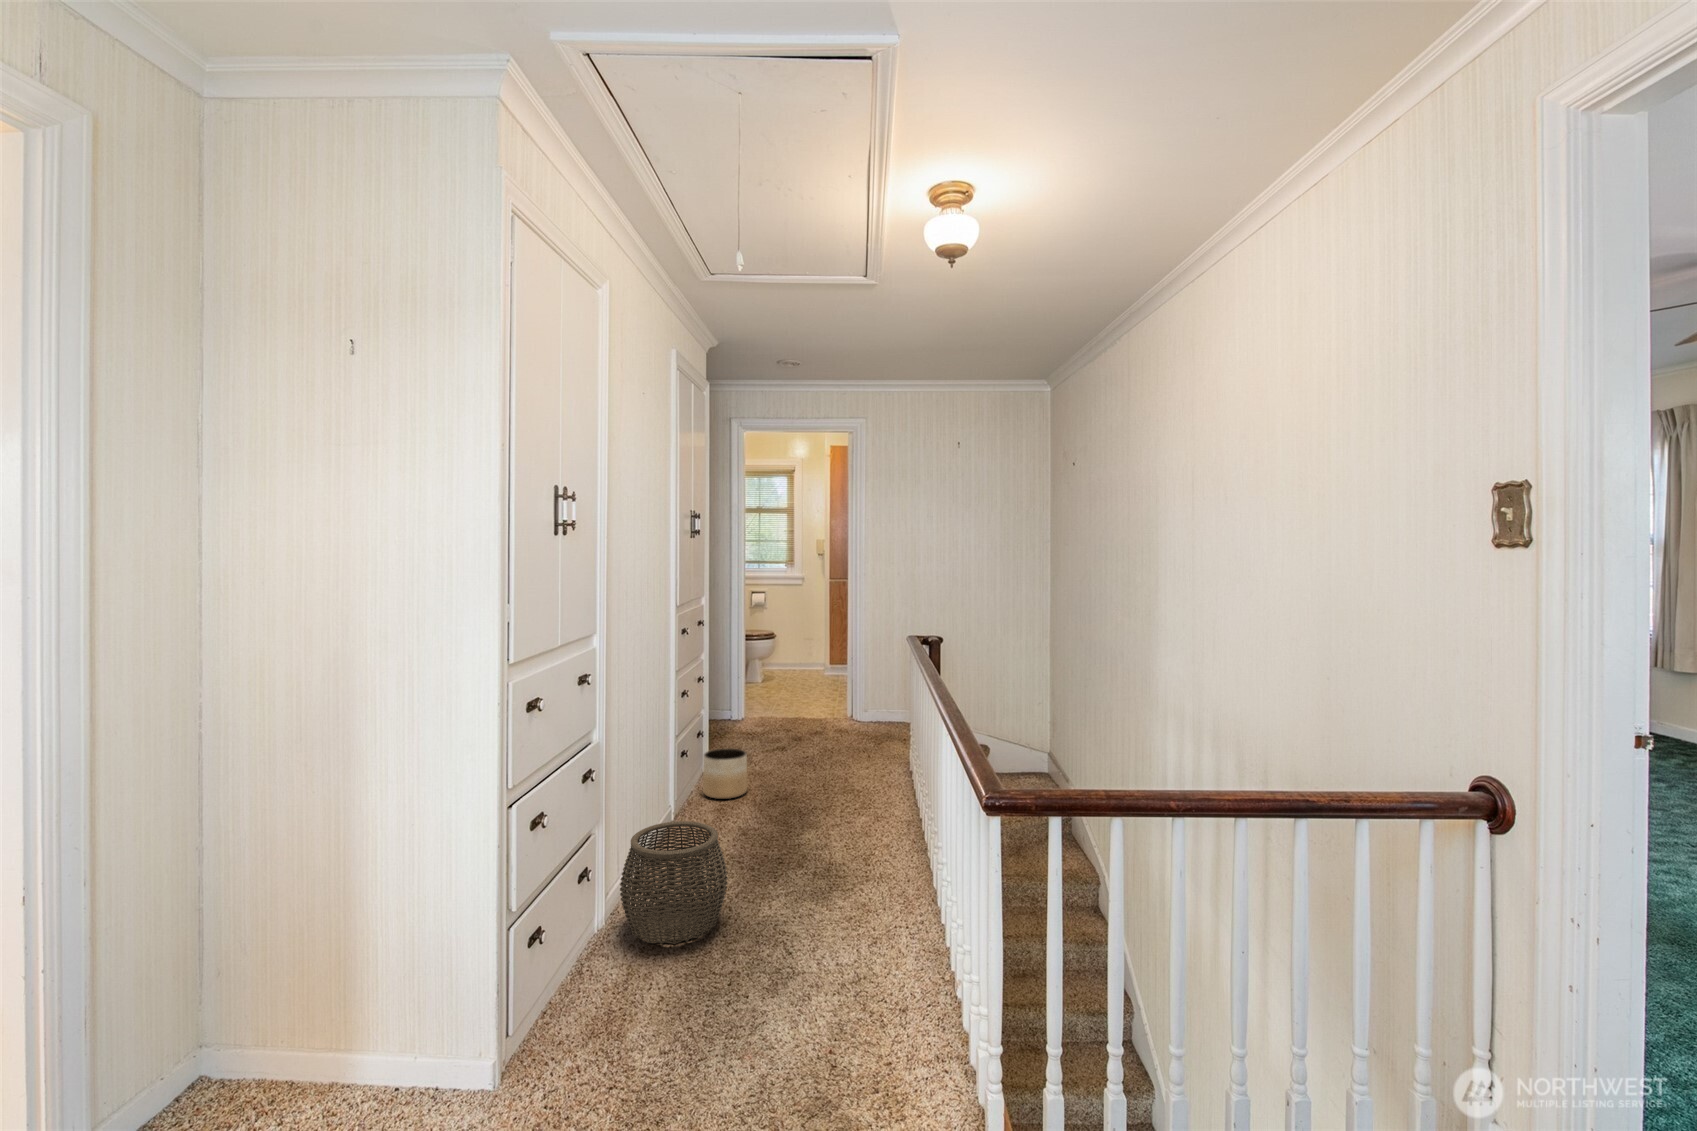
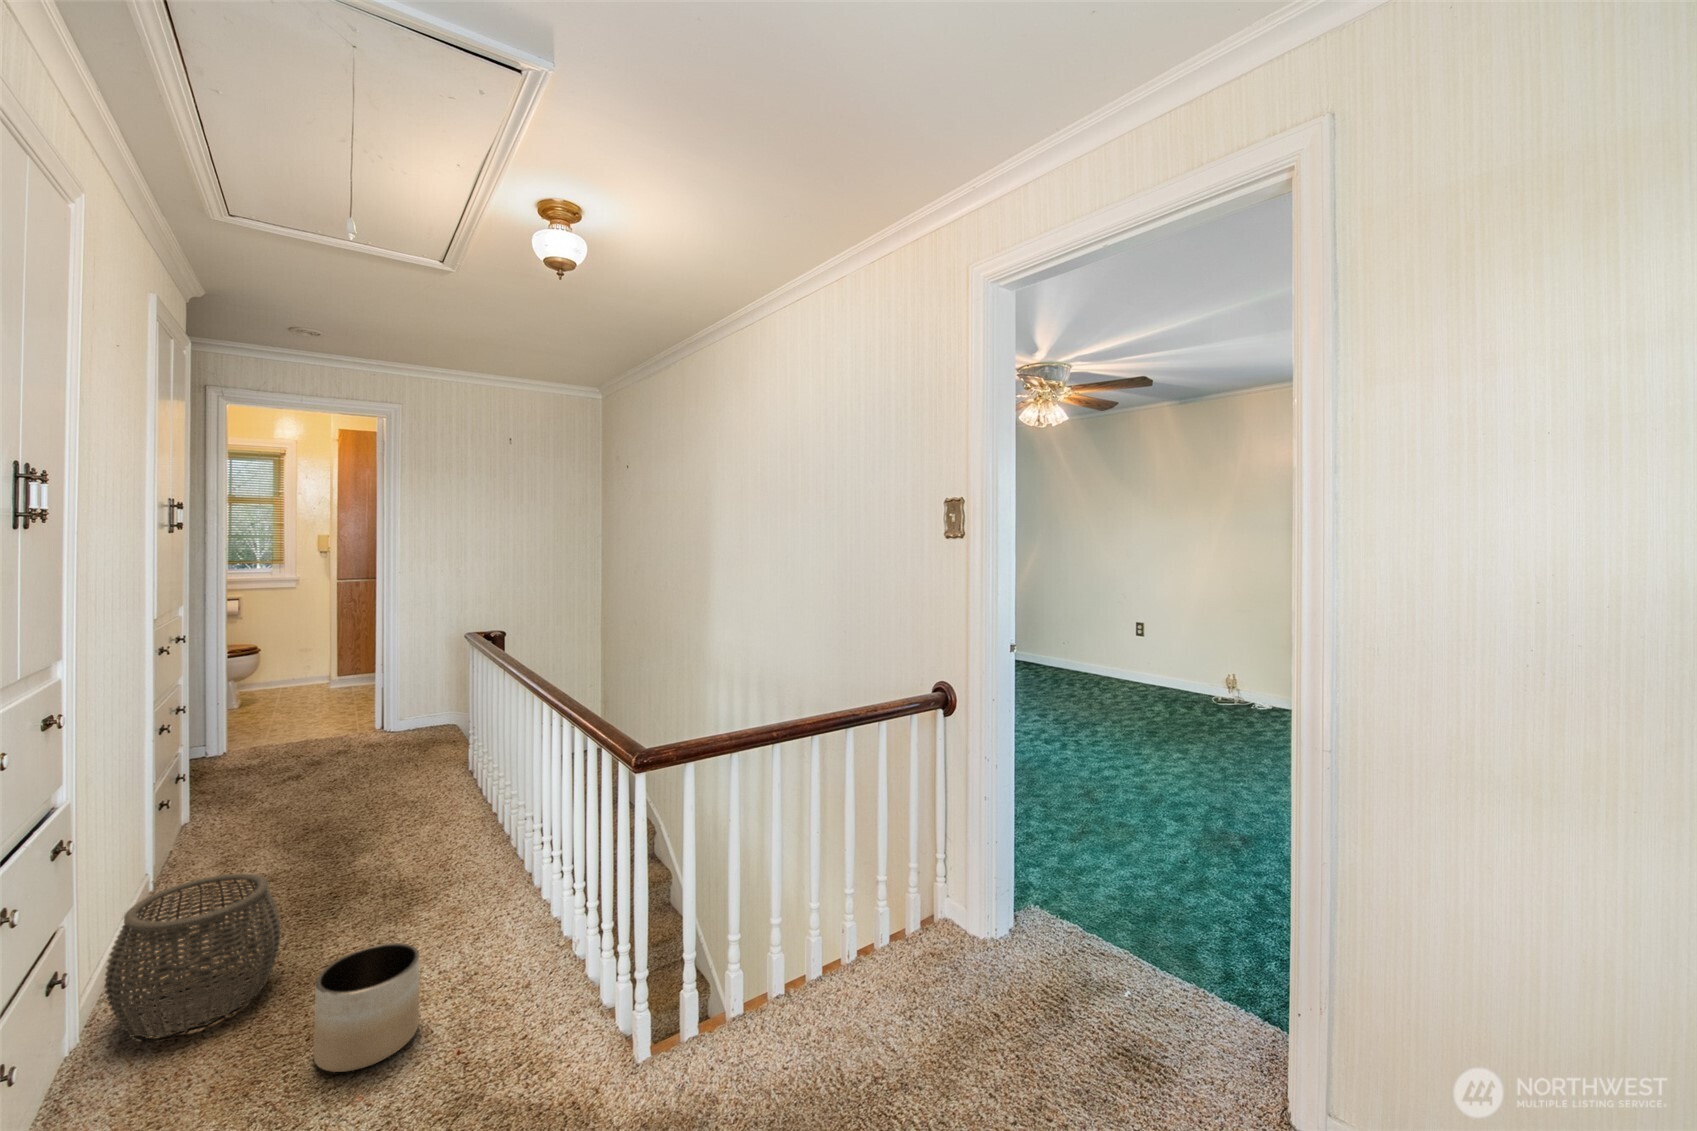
planter: present [703,748,747,799] -> present [313,943,419,1072]

